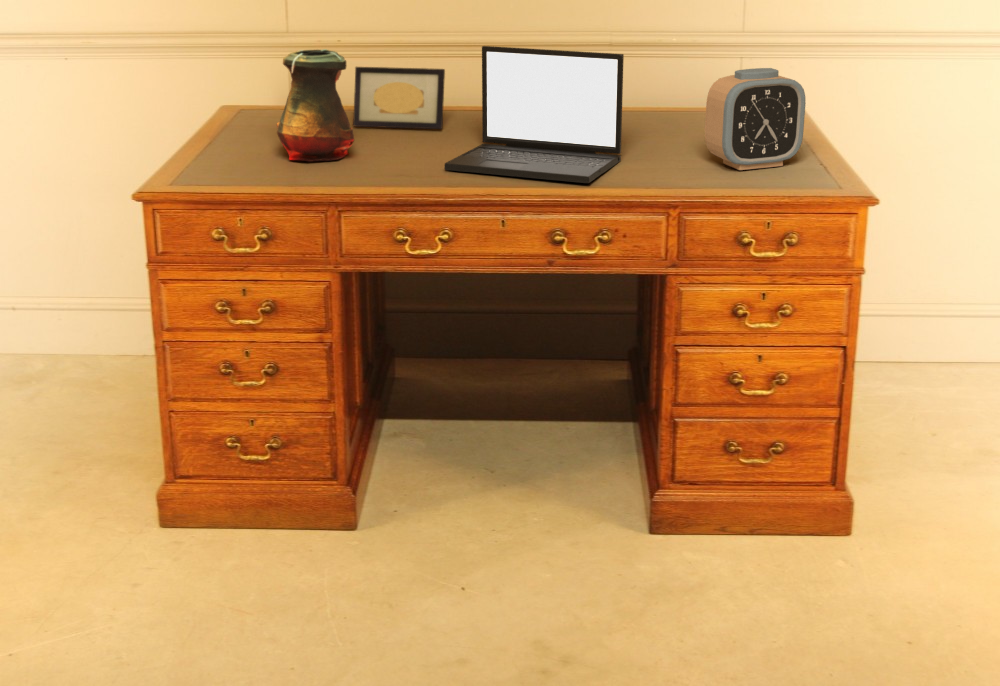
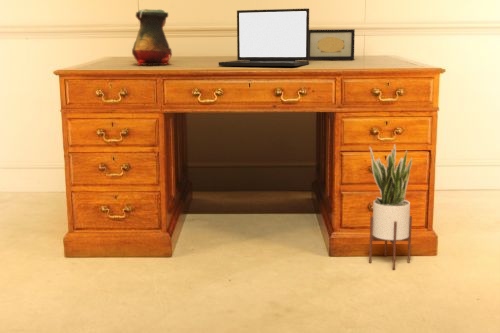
picture frame: present [353,67,445,129] -> present [309,29,355,60]
alarm clock: present [705,68,806,170] -> none [352,15,402,64]
potted plant: none [720,346,807,571] -> present [369,144,412,269]

